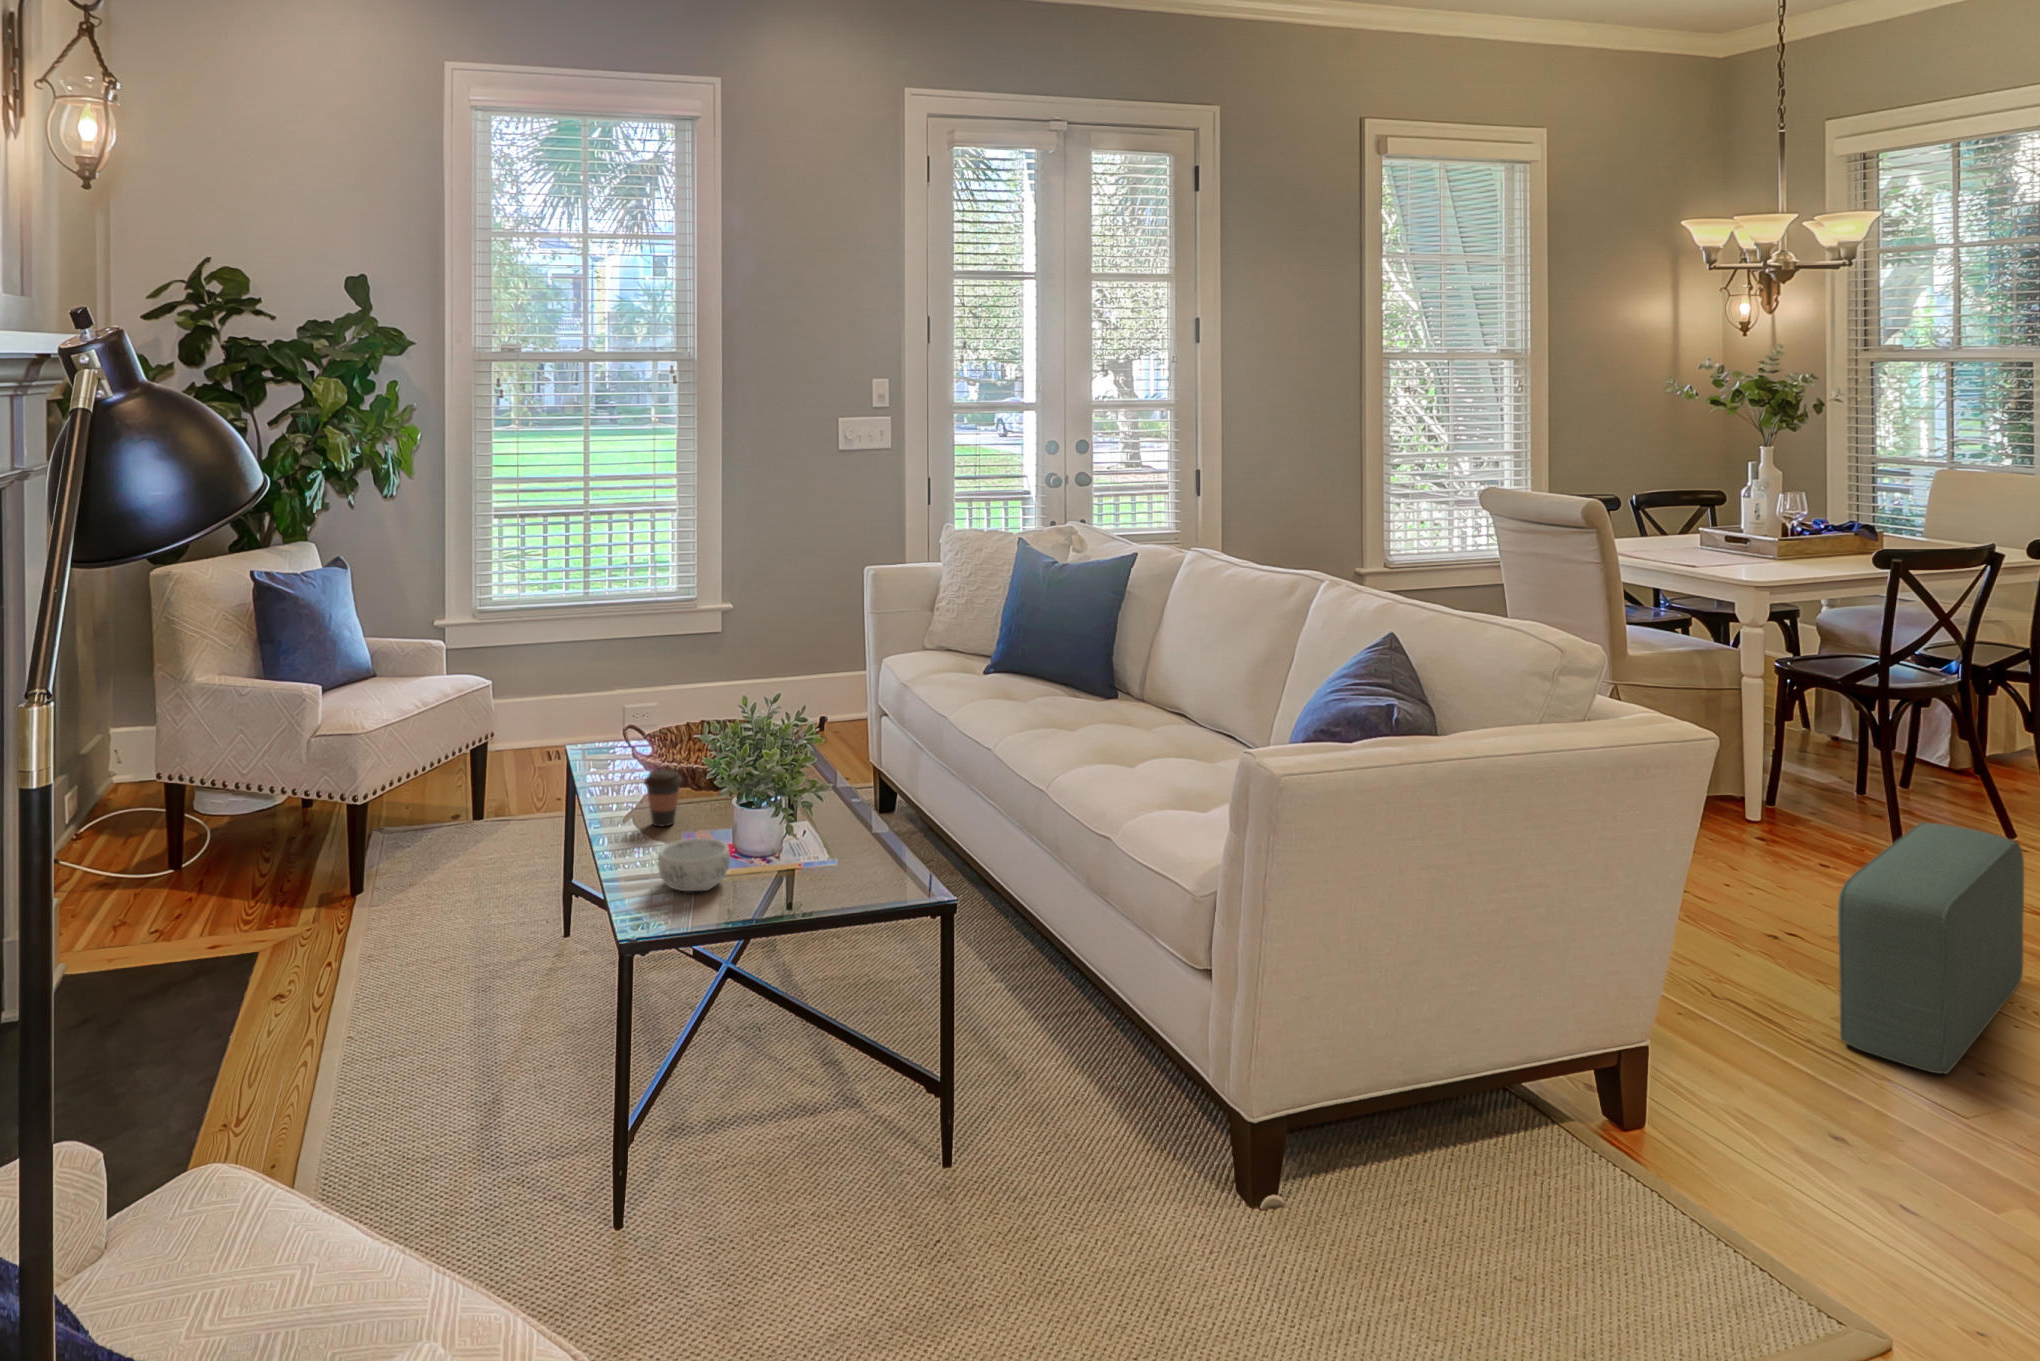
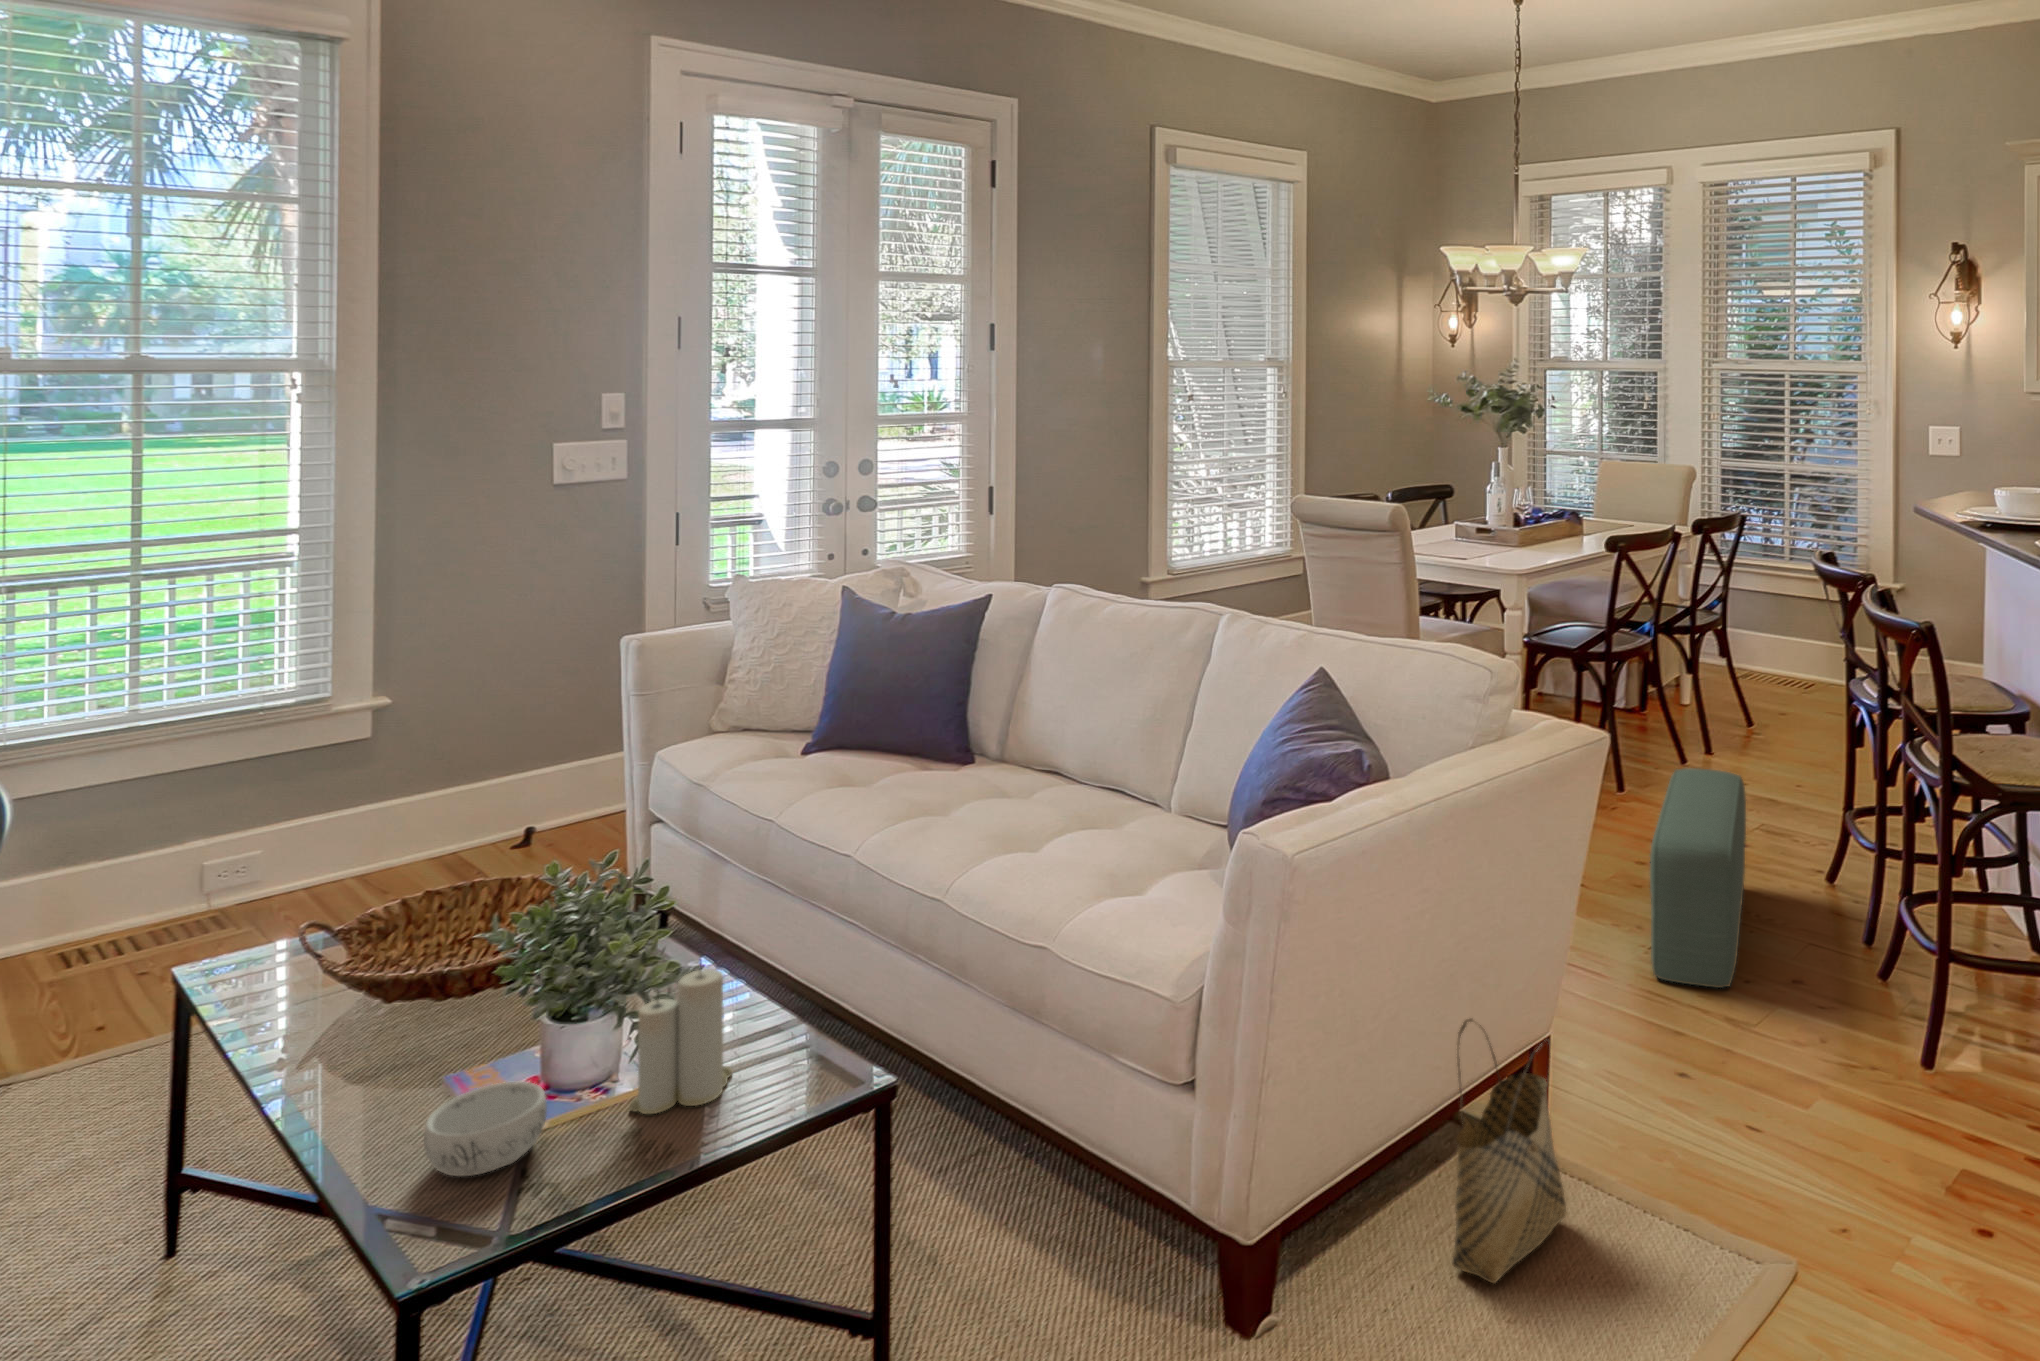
coffee cup: present [644,770,682,826] -> none [361,985,429,1074]
candle: none [783,780,853,885] -> present [630,969,732,1114]
woven basket: none [1468,986,1613,1244] -> present [1452,1019,1566,1283]

